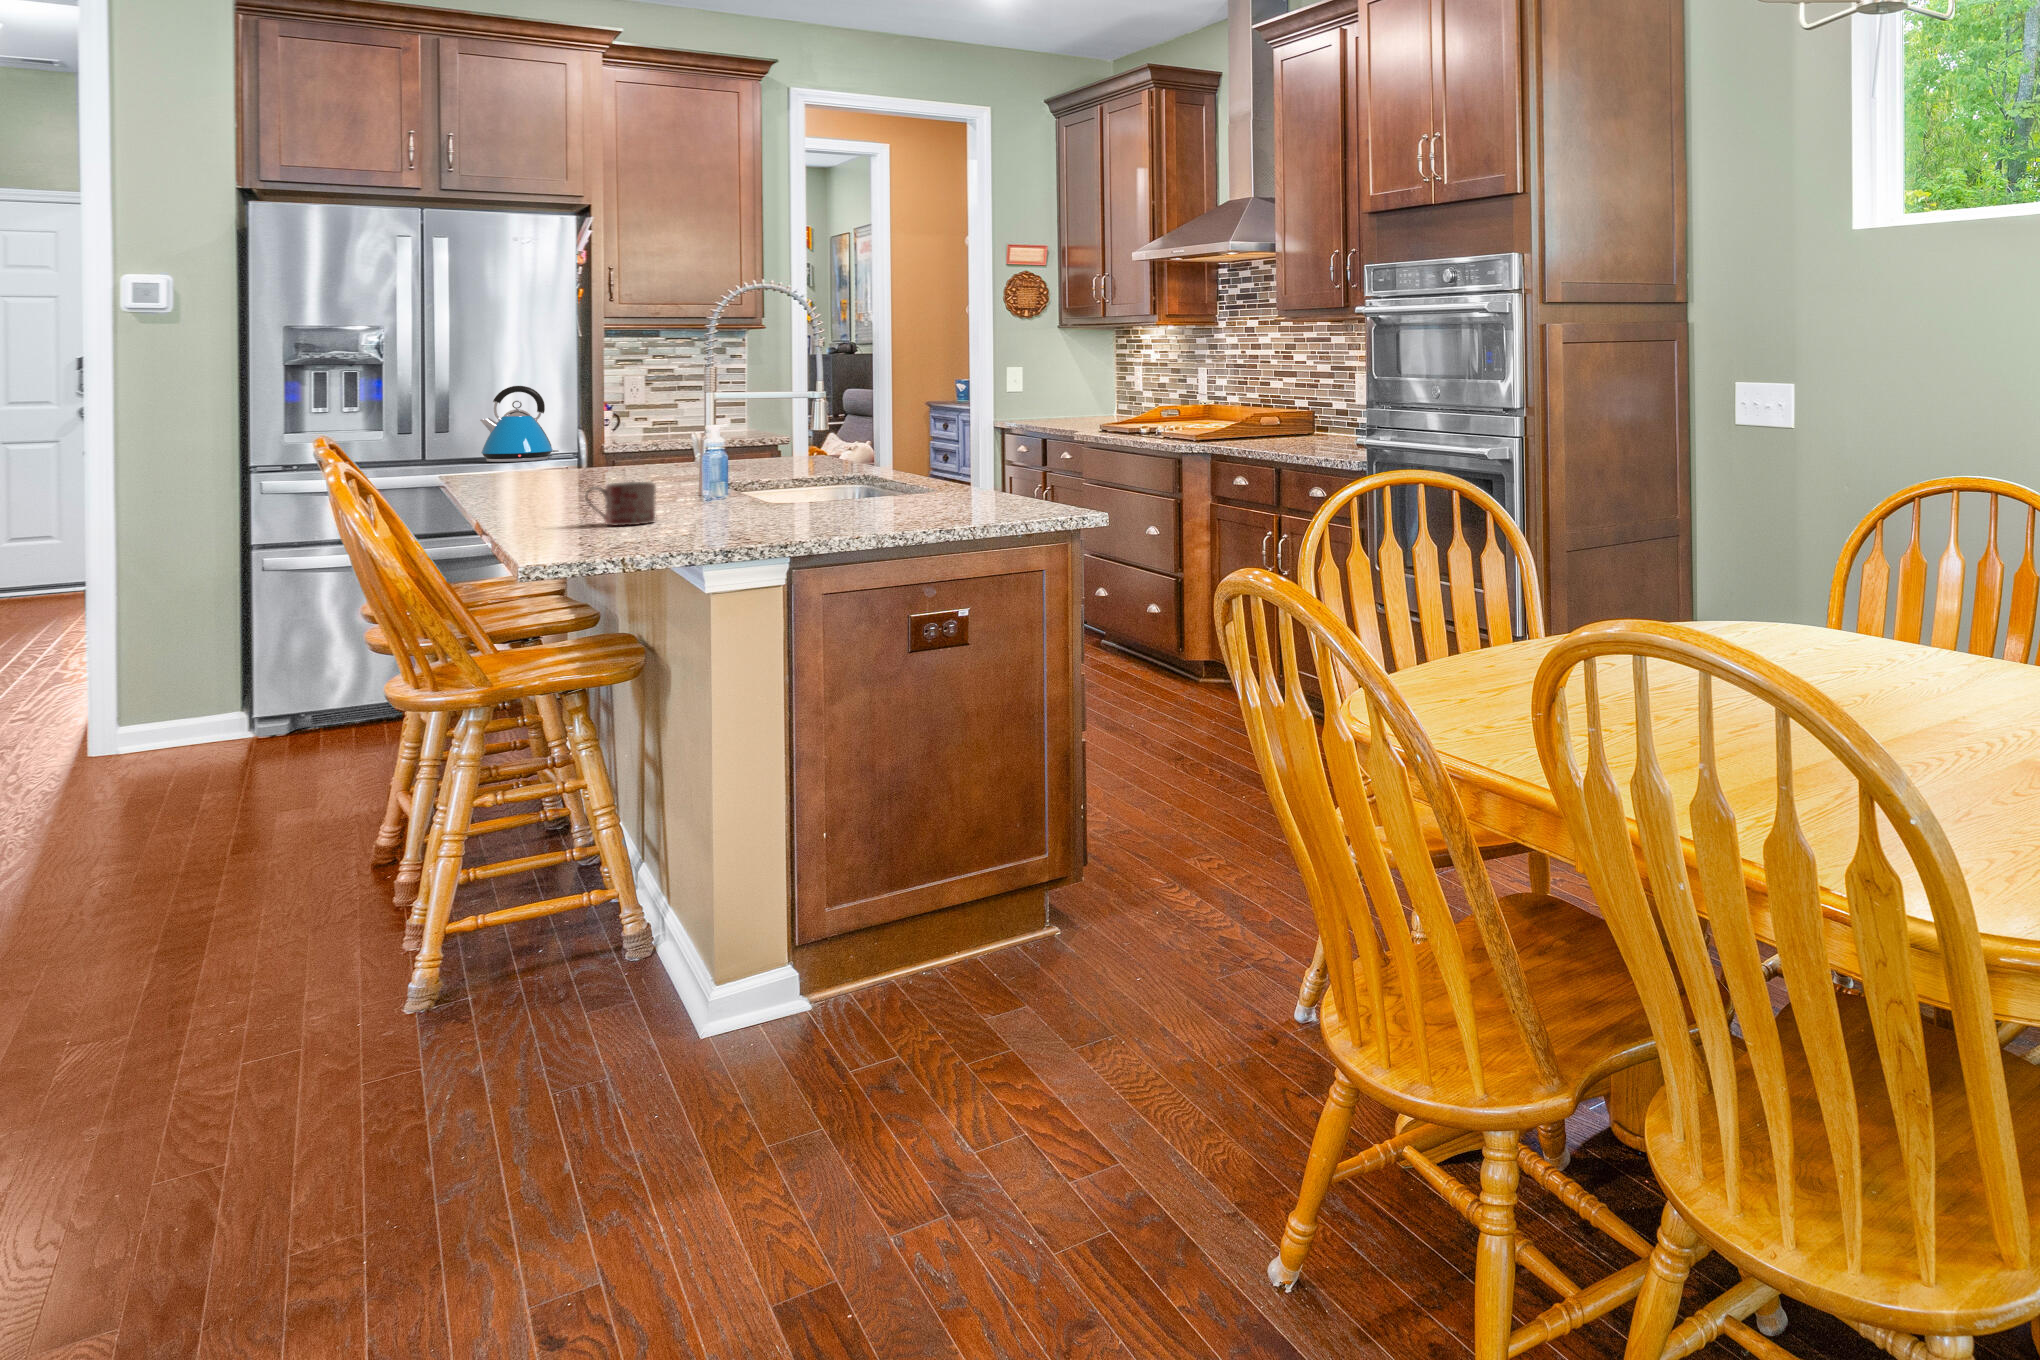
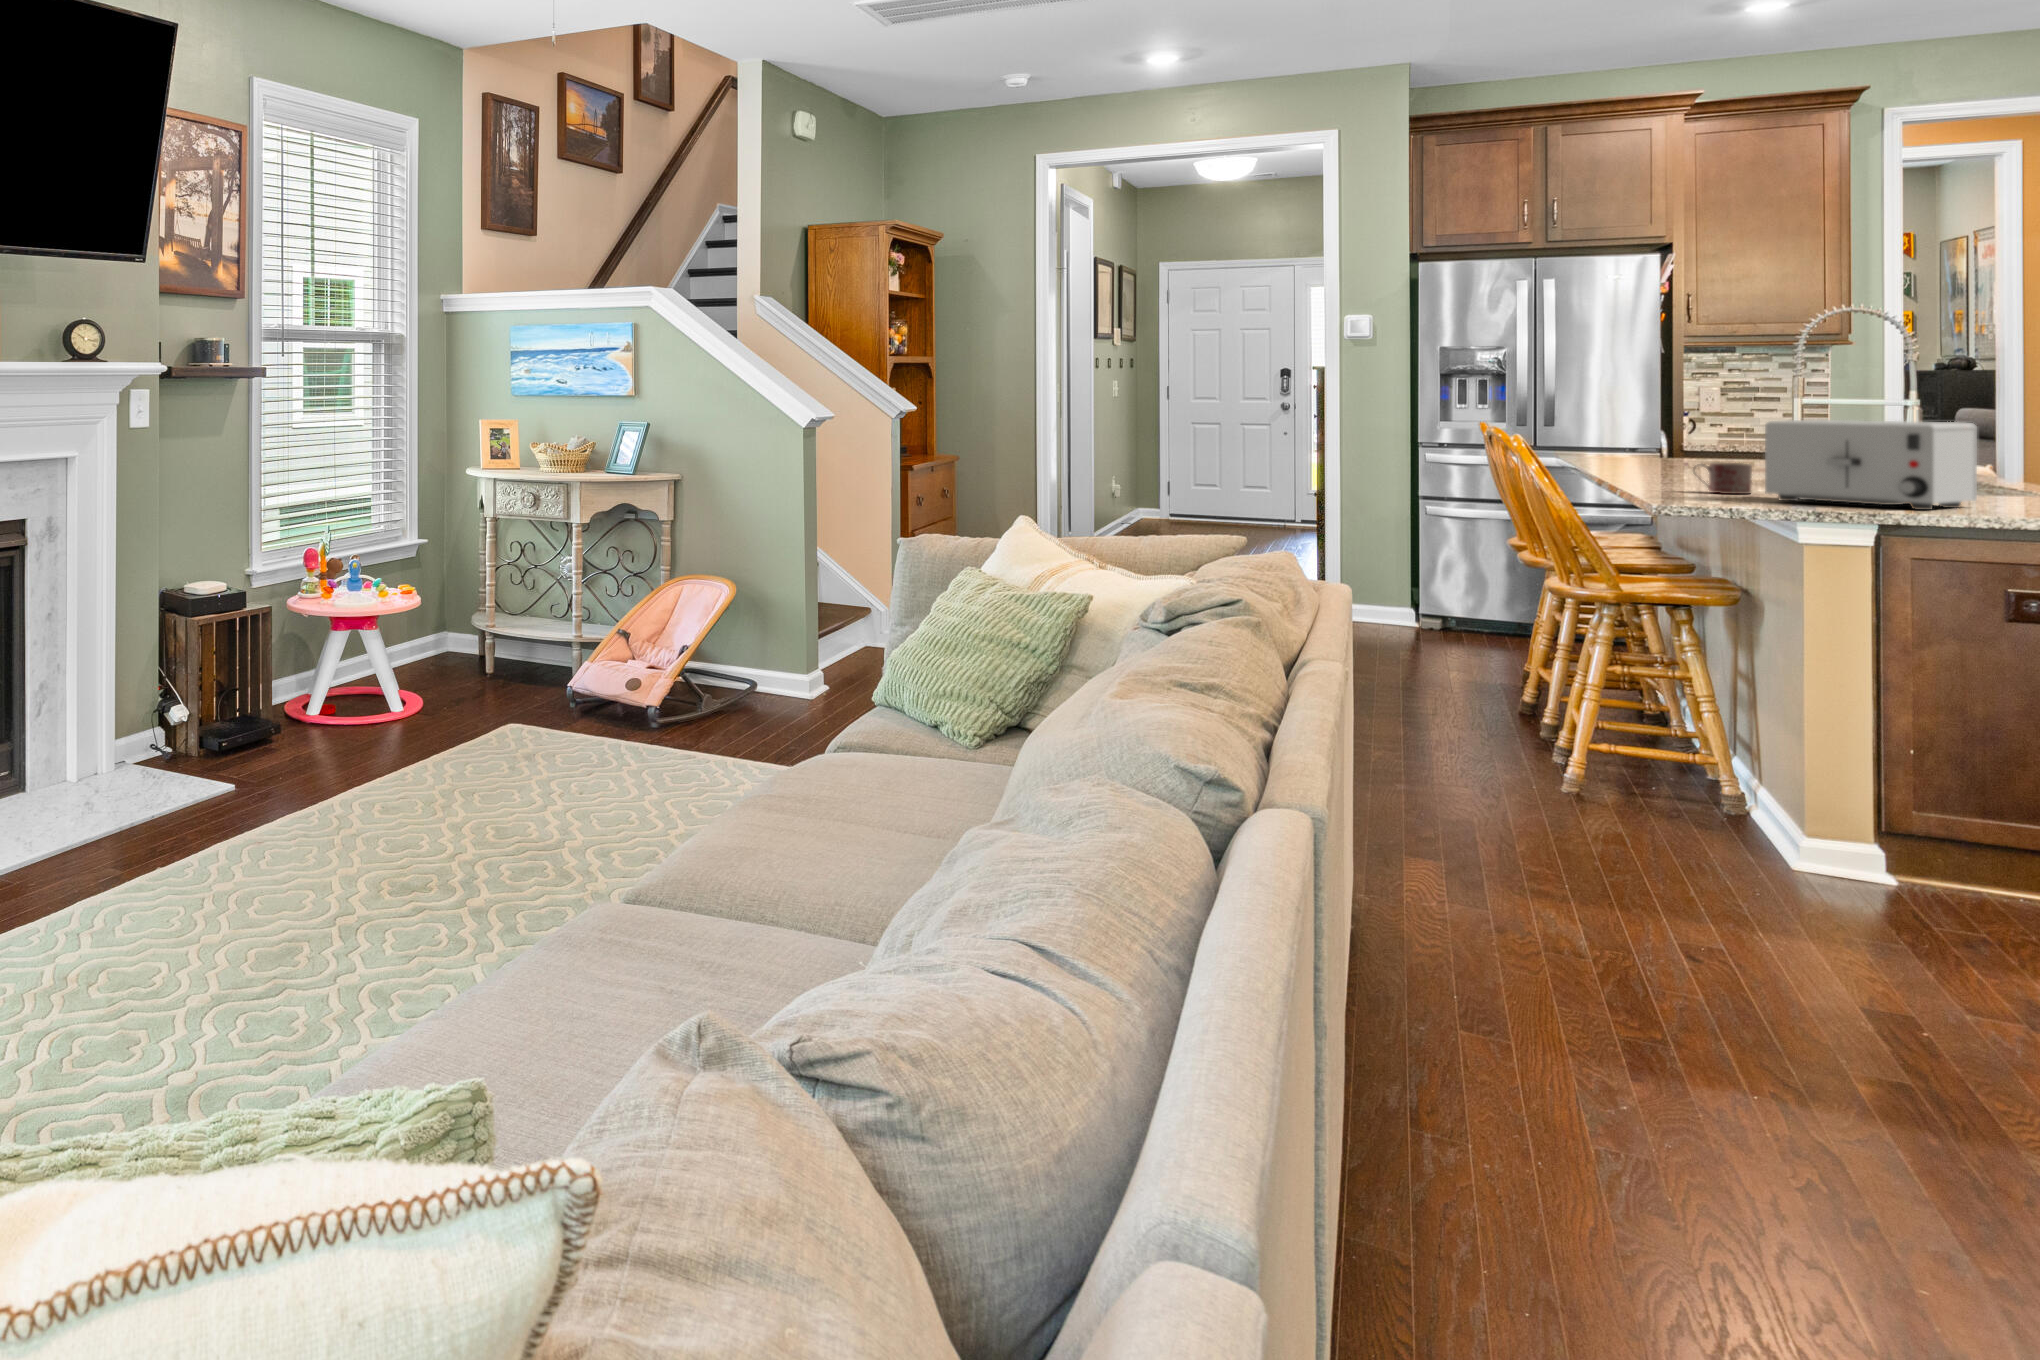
kettle: present [480,386,558,462] -> none [1579,393,1644,452]
toaster: none [666,421,882,533] -> present [1765,420,1977,510]

